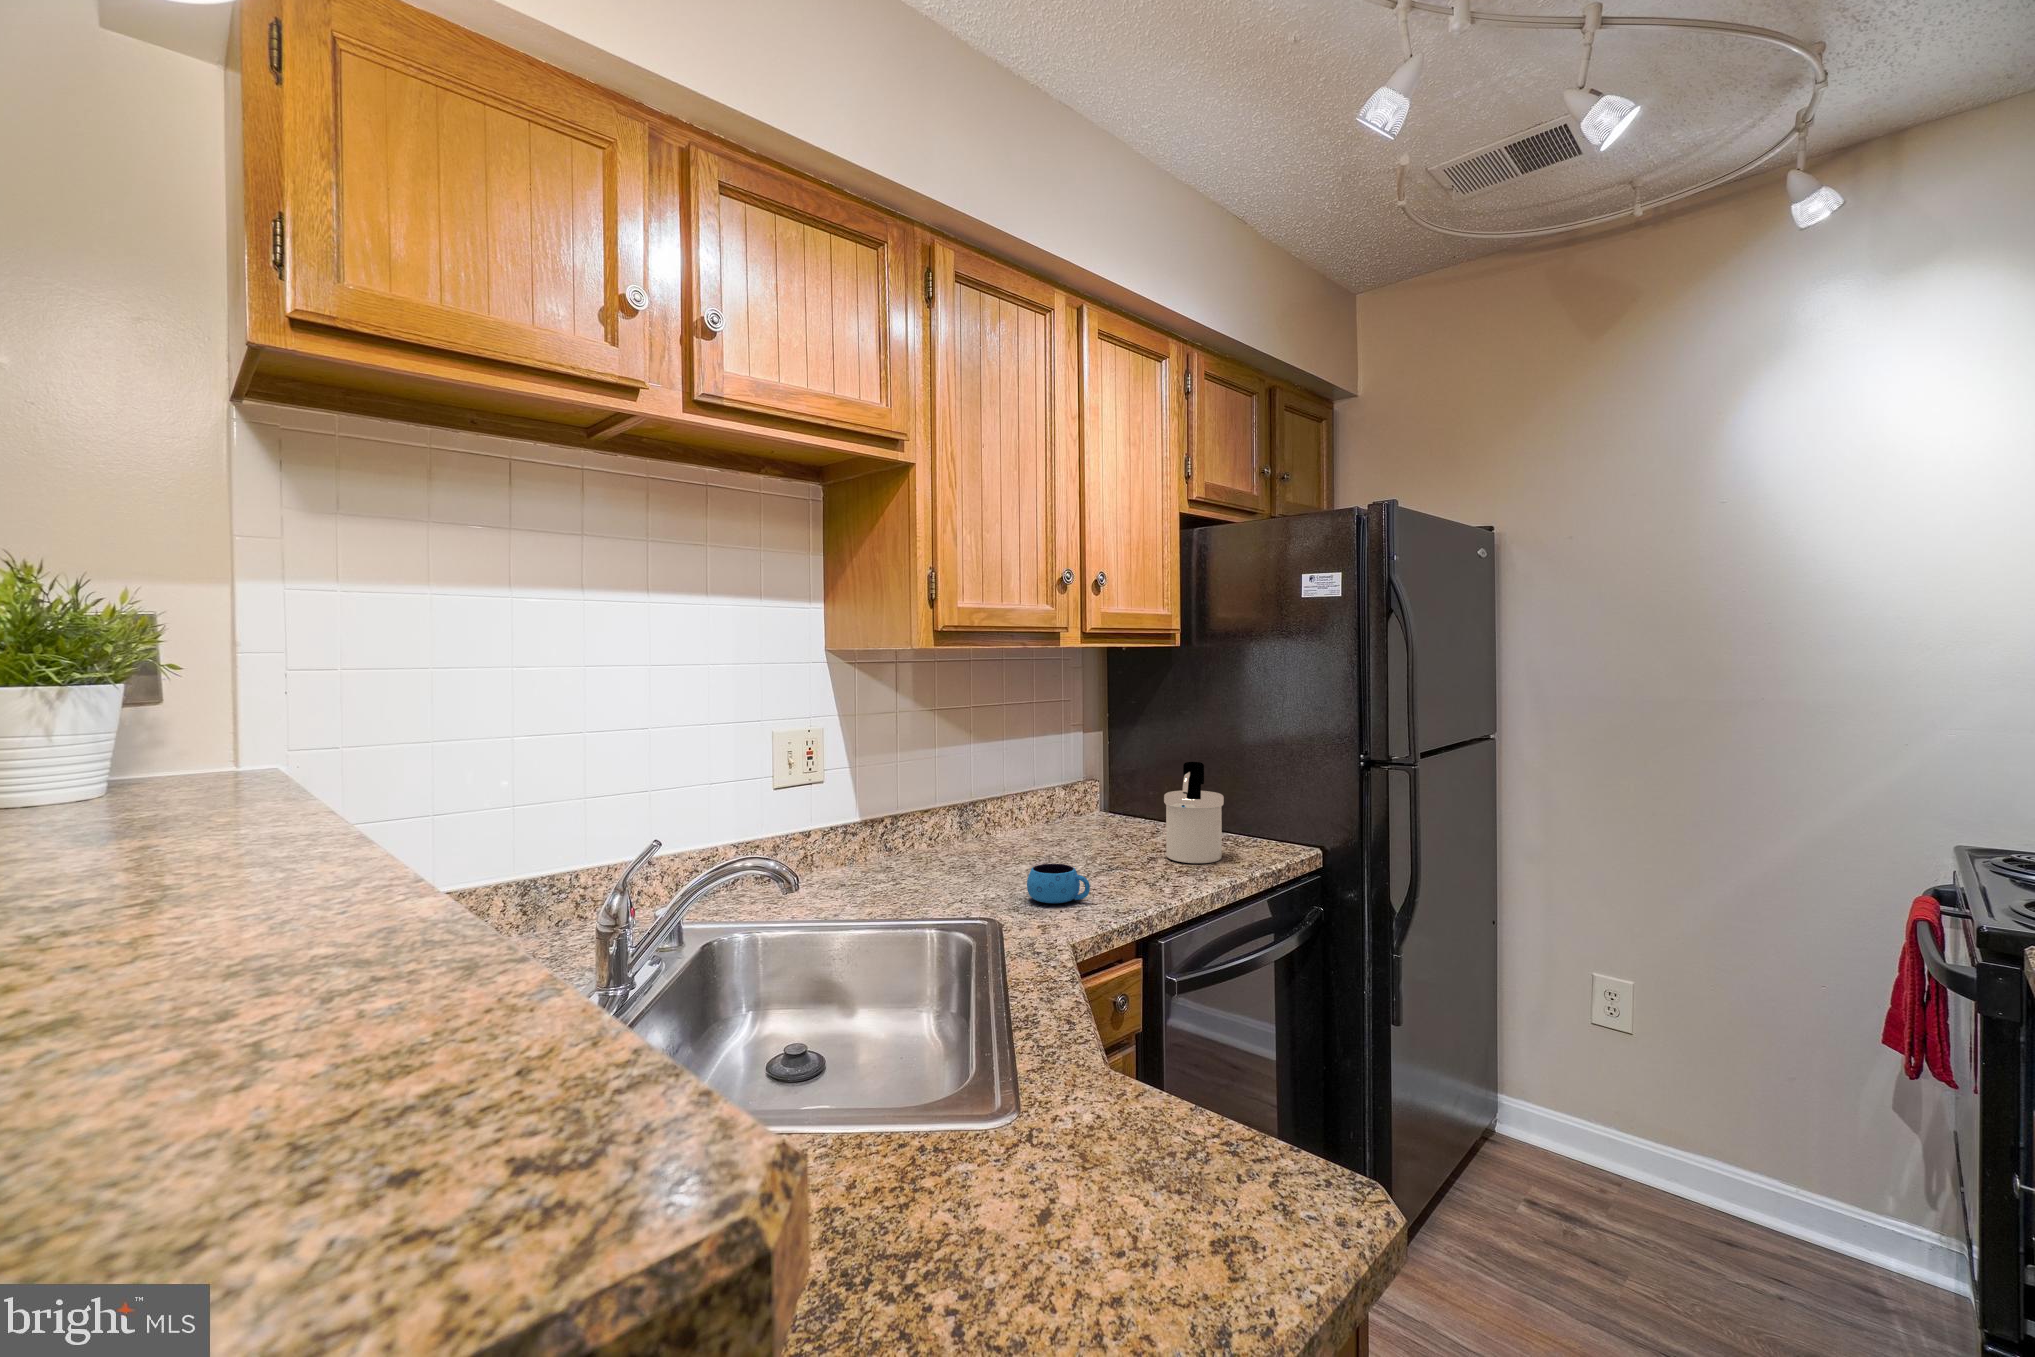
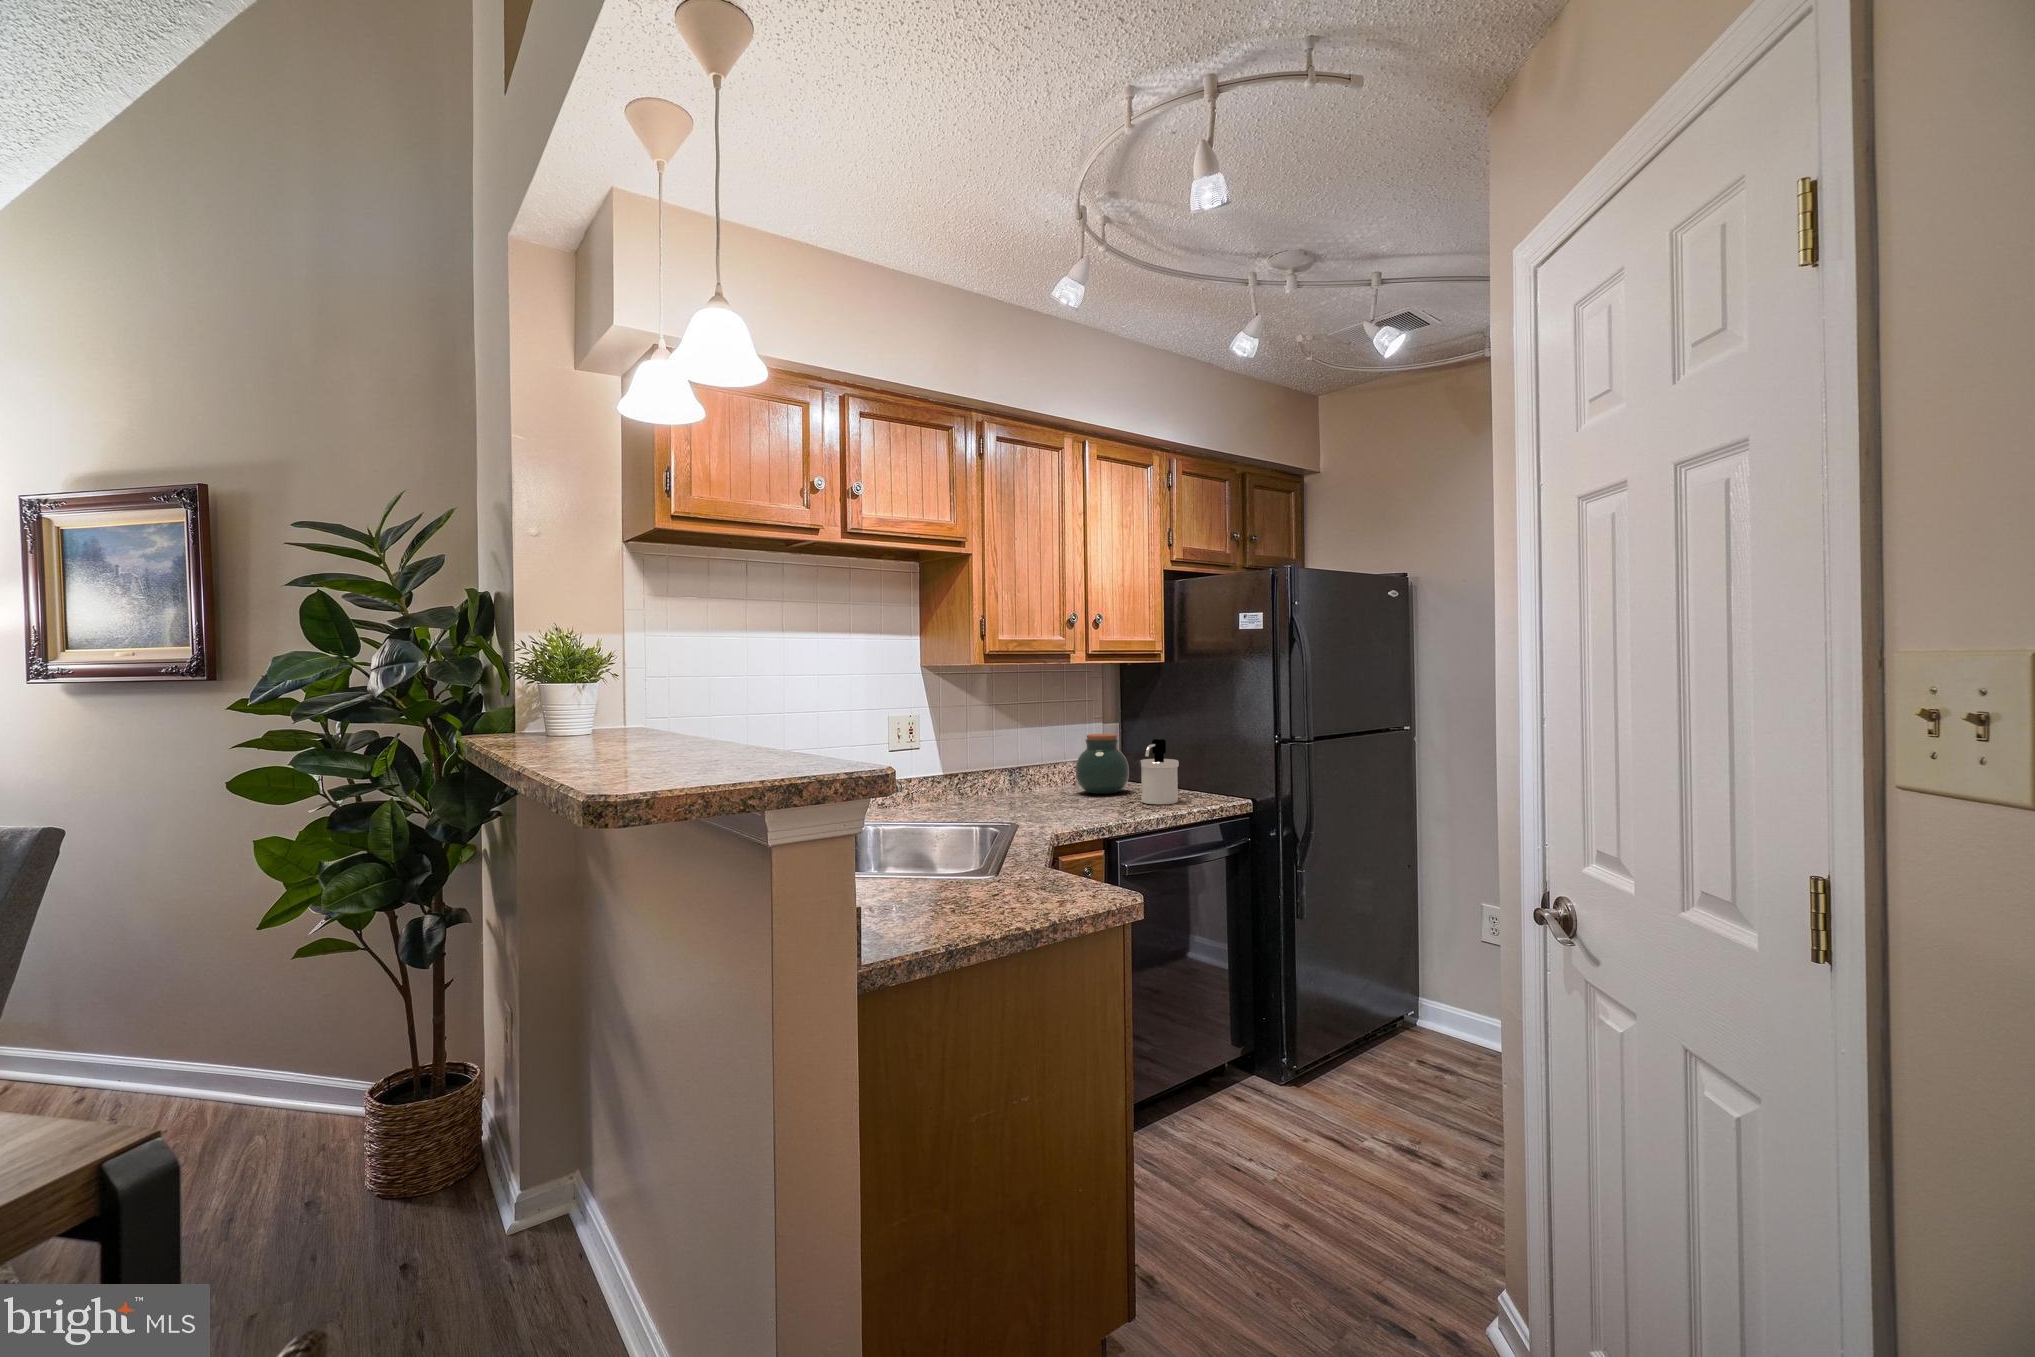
jar: none [1055,749,1133,839] -> present [1076,734,1129,794]
mug: present [1027,864,1090,903] -> none [1041,798,1078,820]

